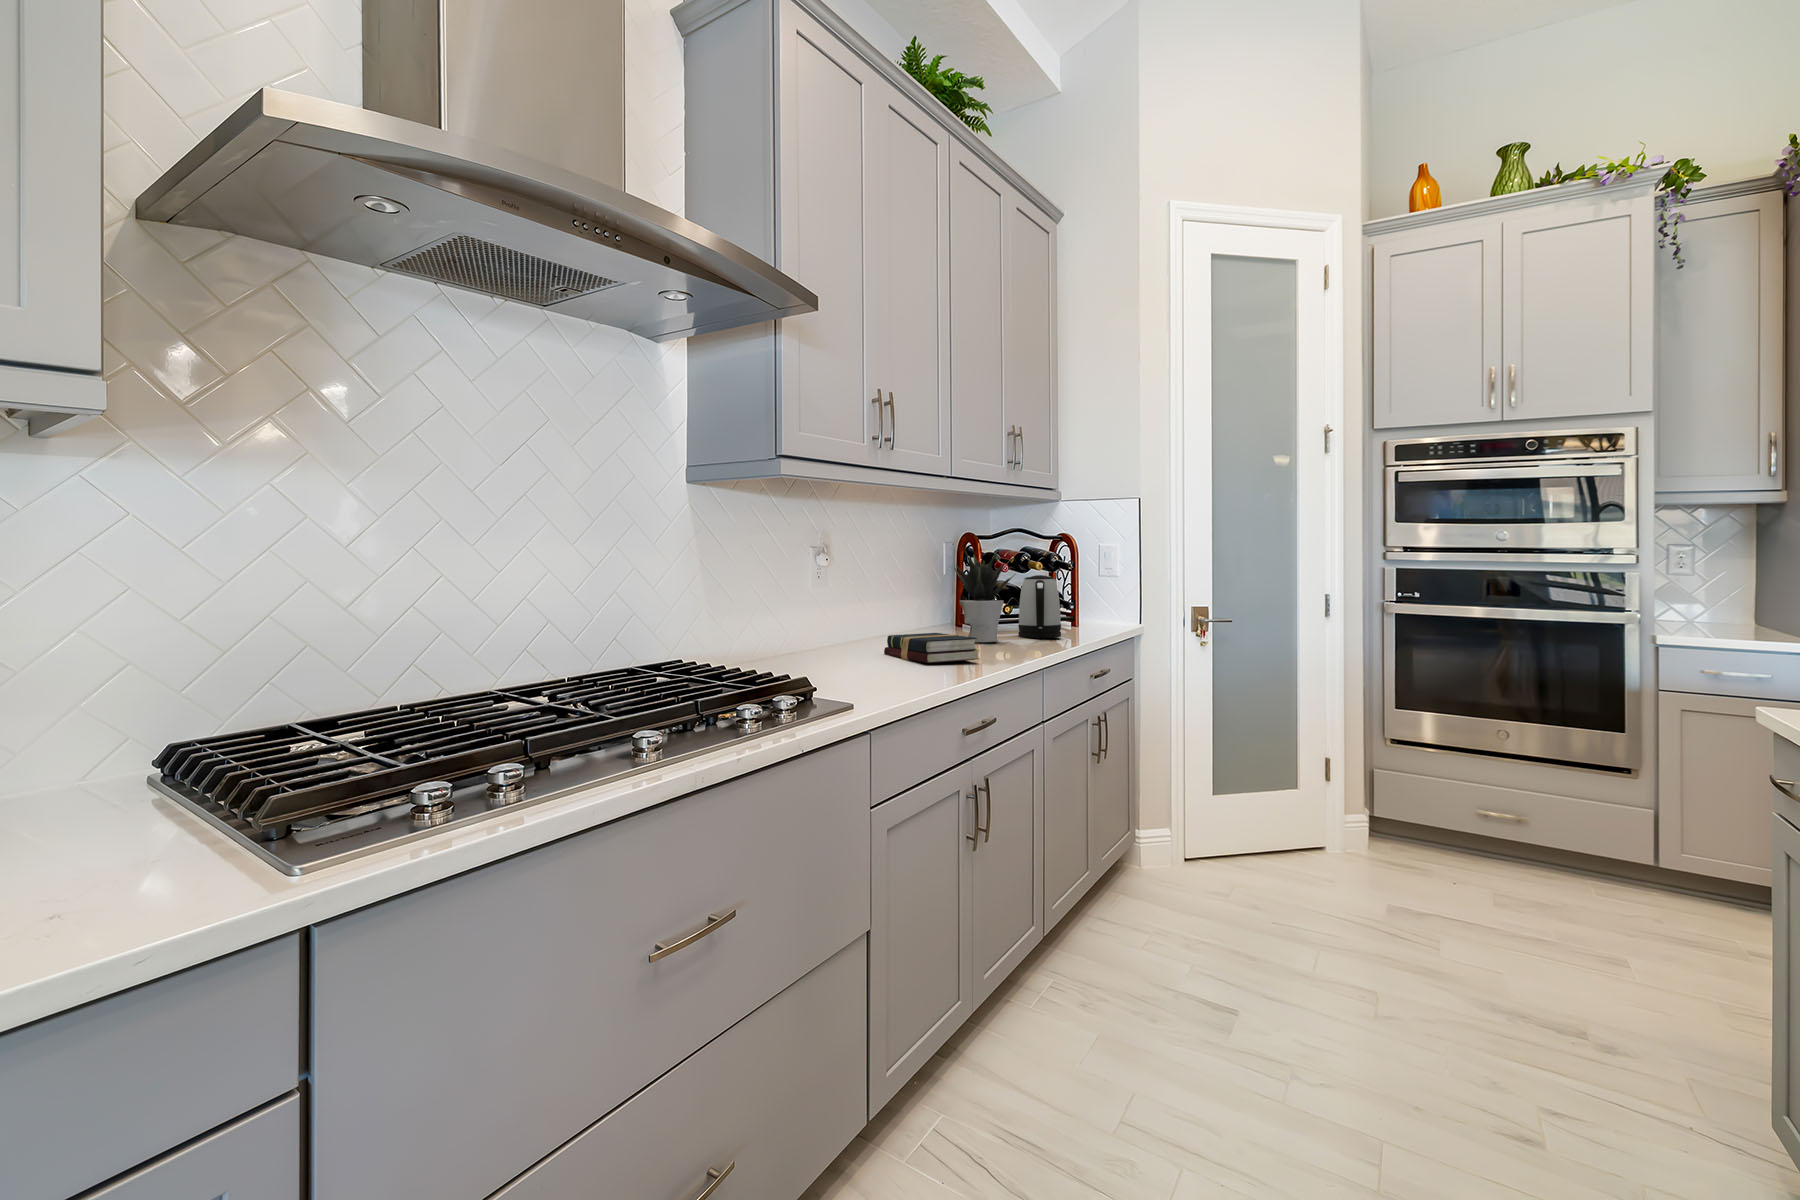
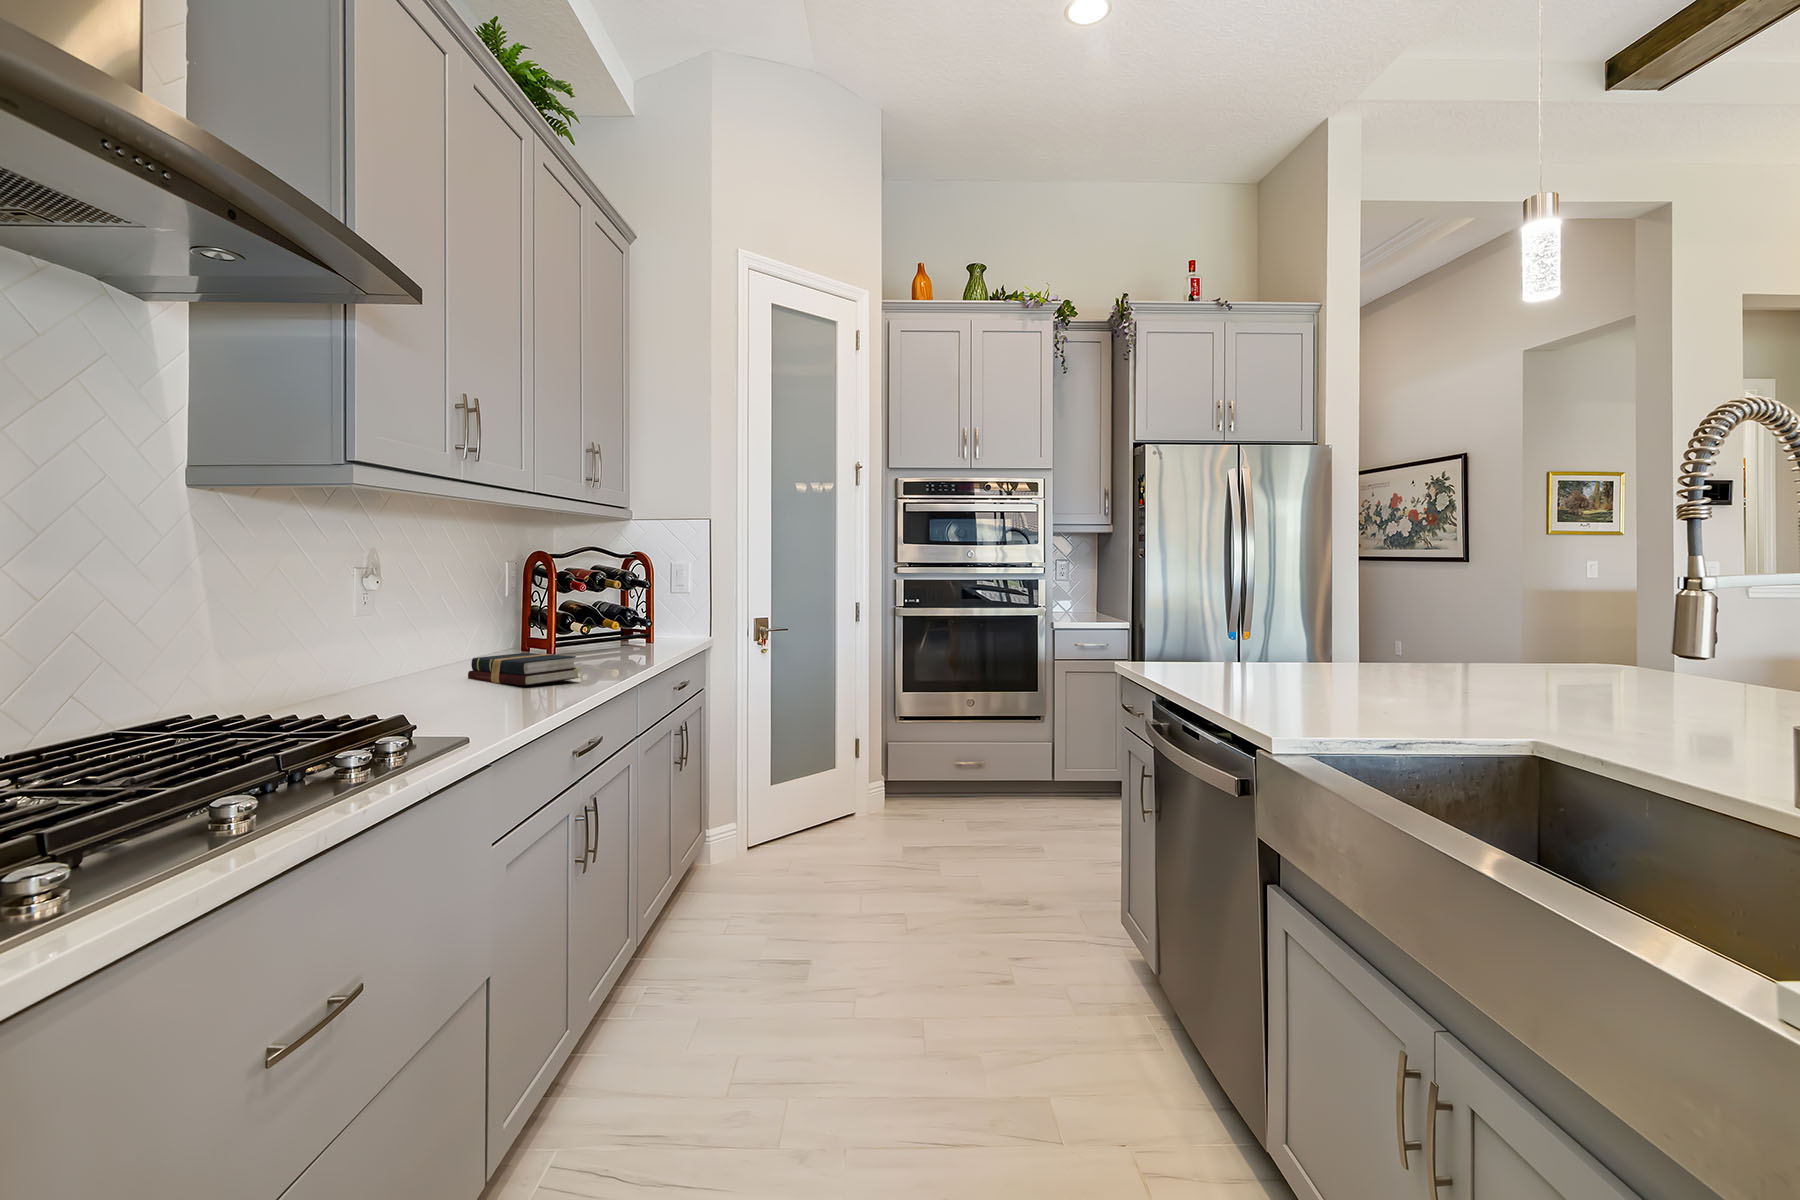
potted plant: present [954,550,1014,642] -> none [532,567,598,660]
kettle: present [1018,575,1061,638] -> none [597,592,640,653]

